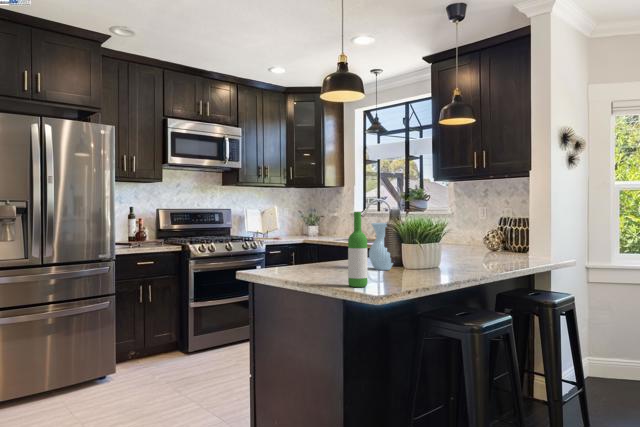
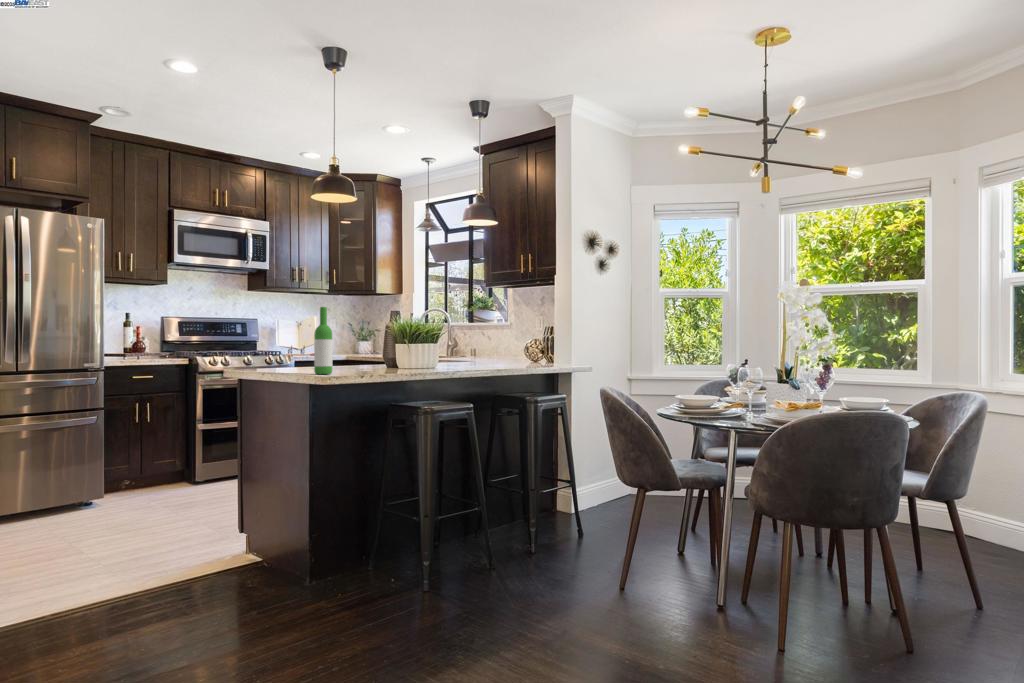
vase: present [369,223,393,270] -> none [366,324,393,371]

